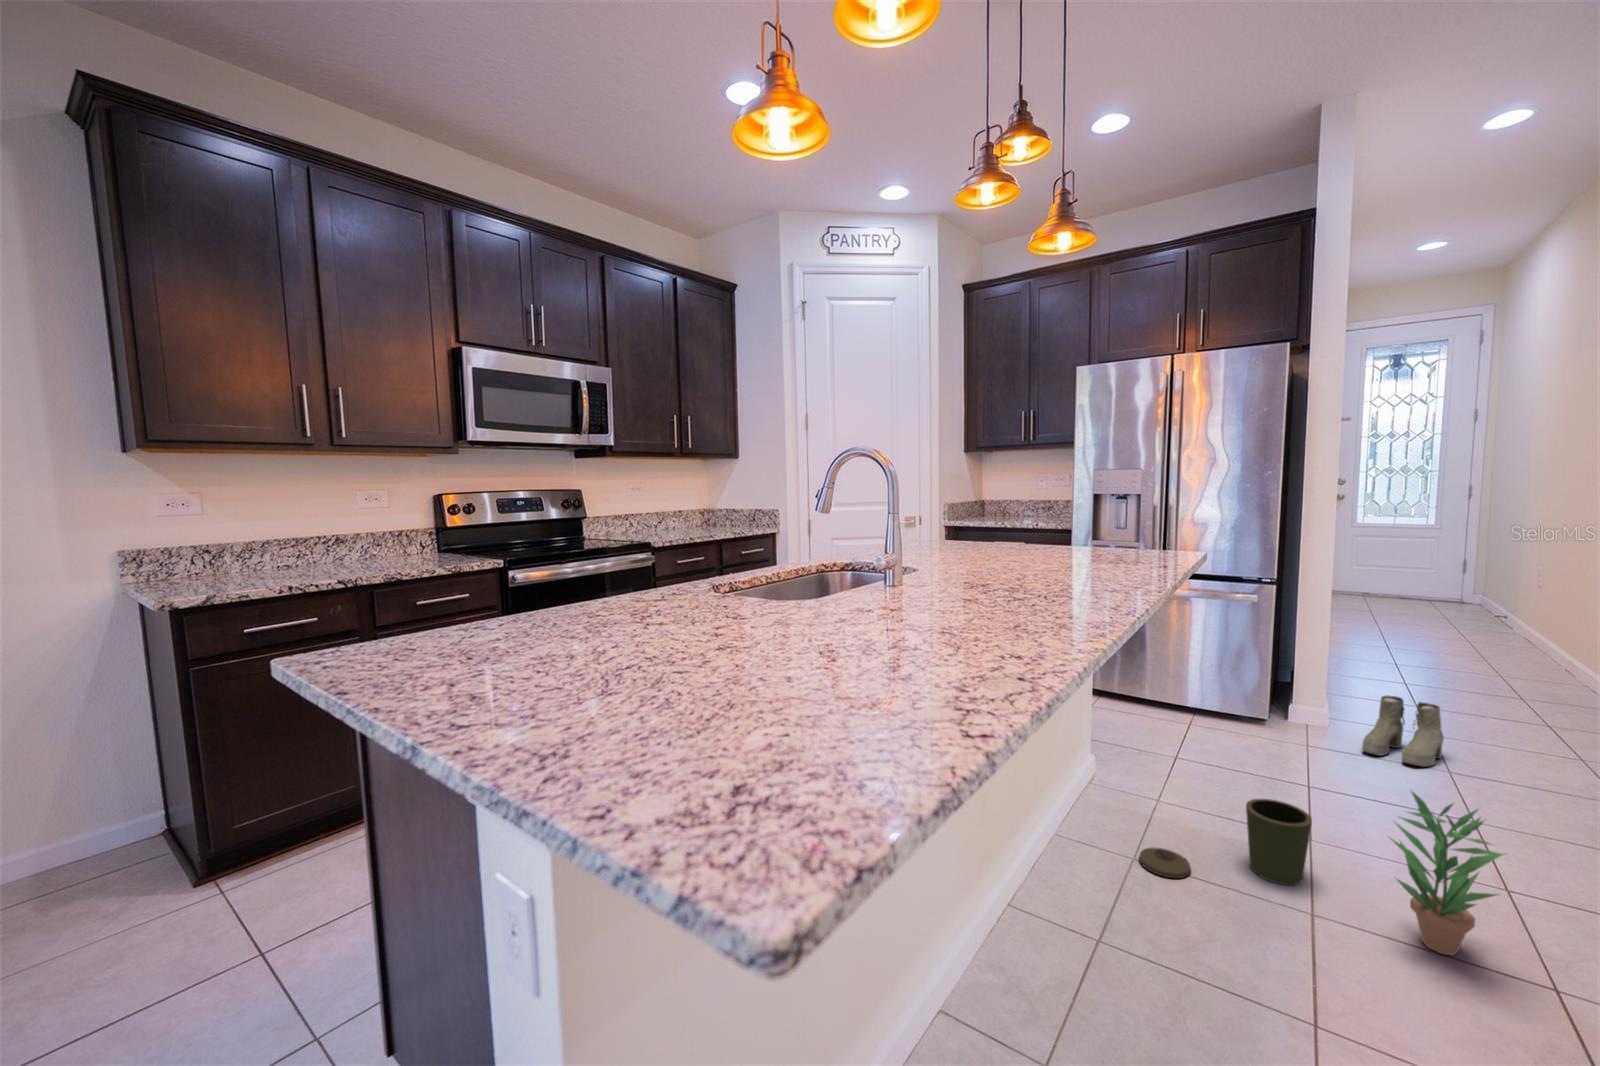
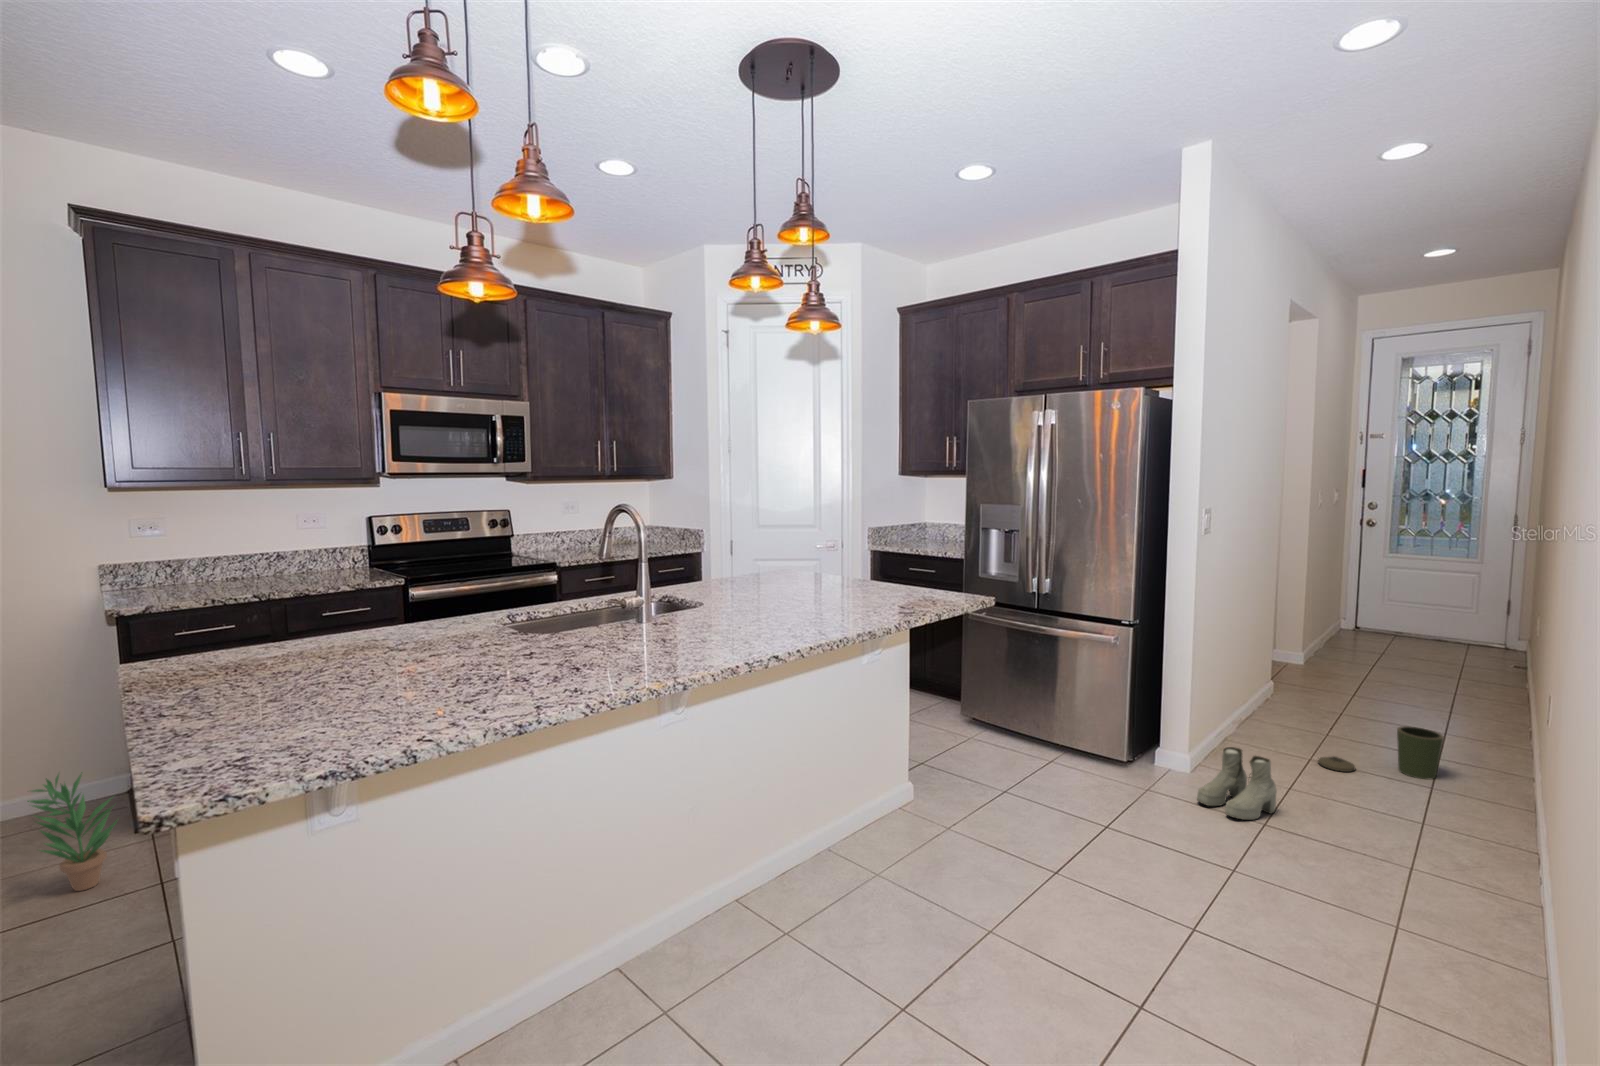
potted plant: present [1391,790,1505,956] -> present [27,772,117,891]
trash can: present [1139,799,1312,885] -> present [1318,726,1443,779]

